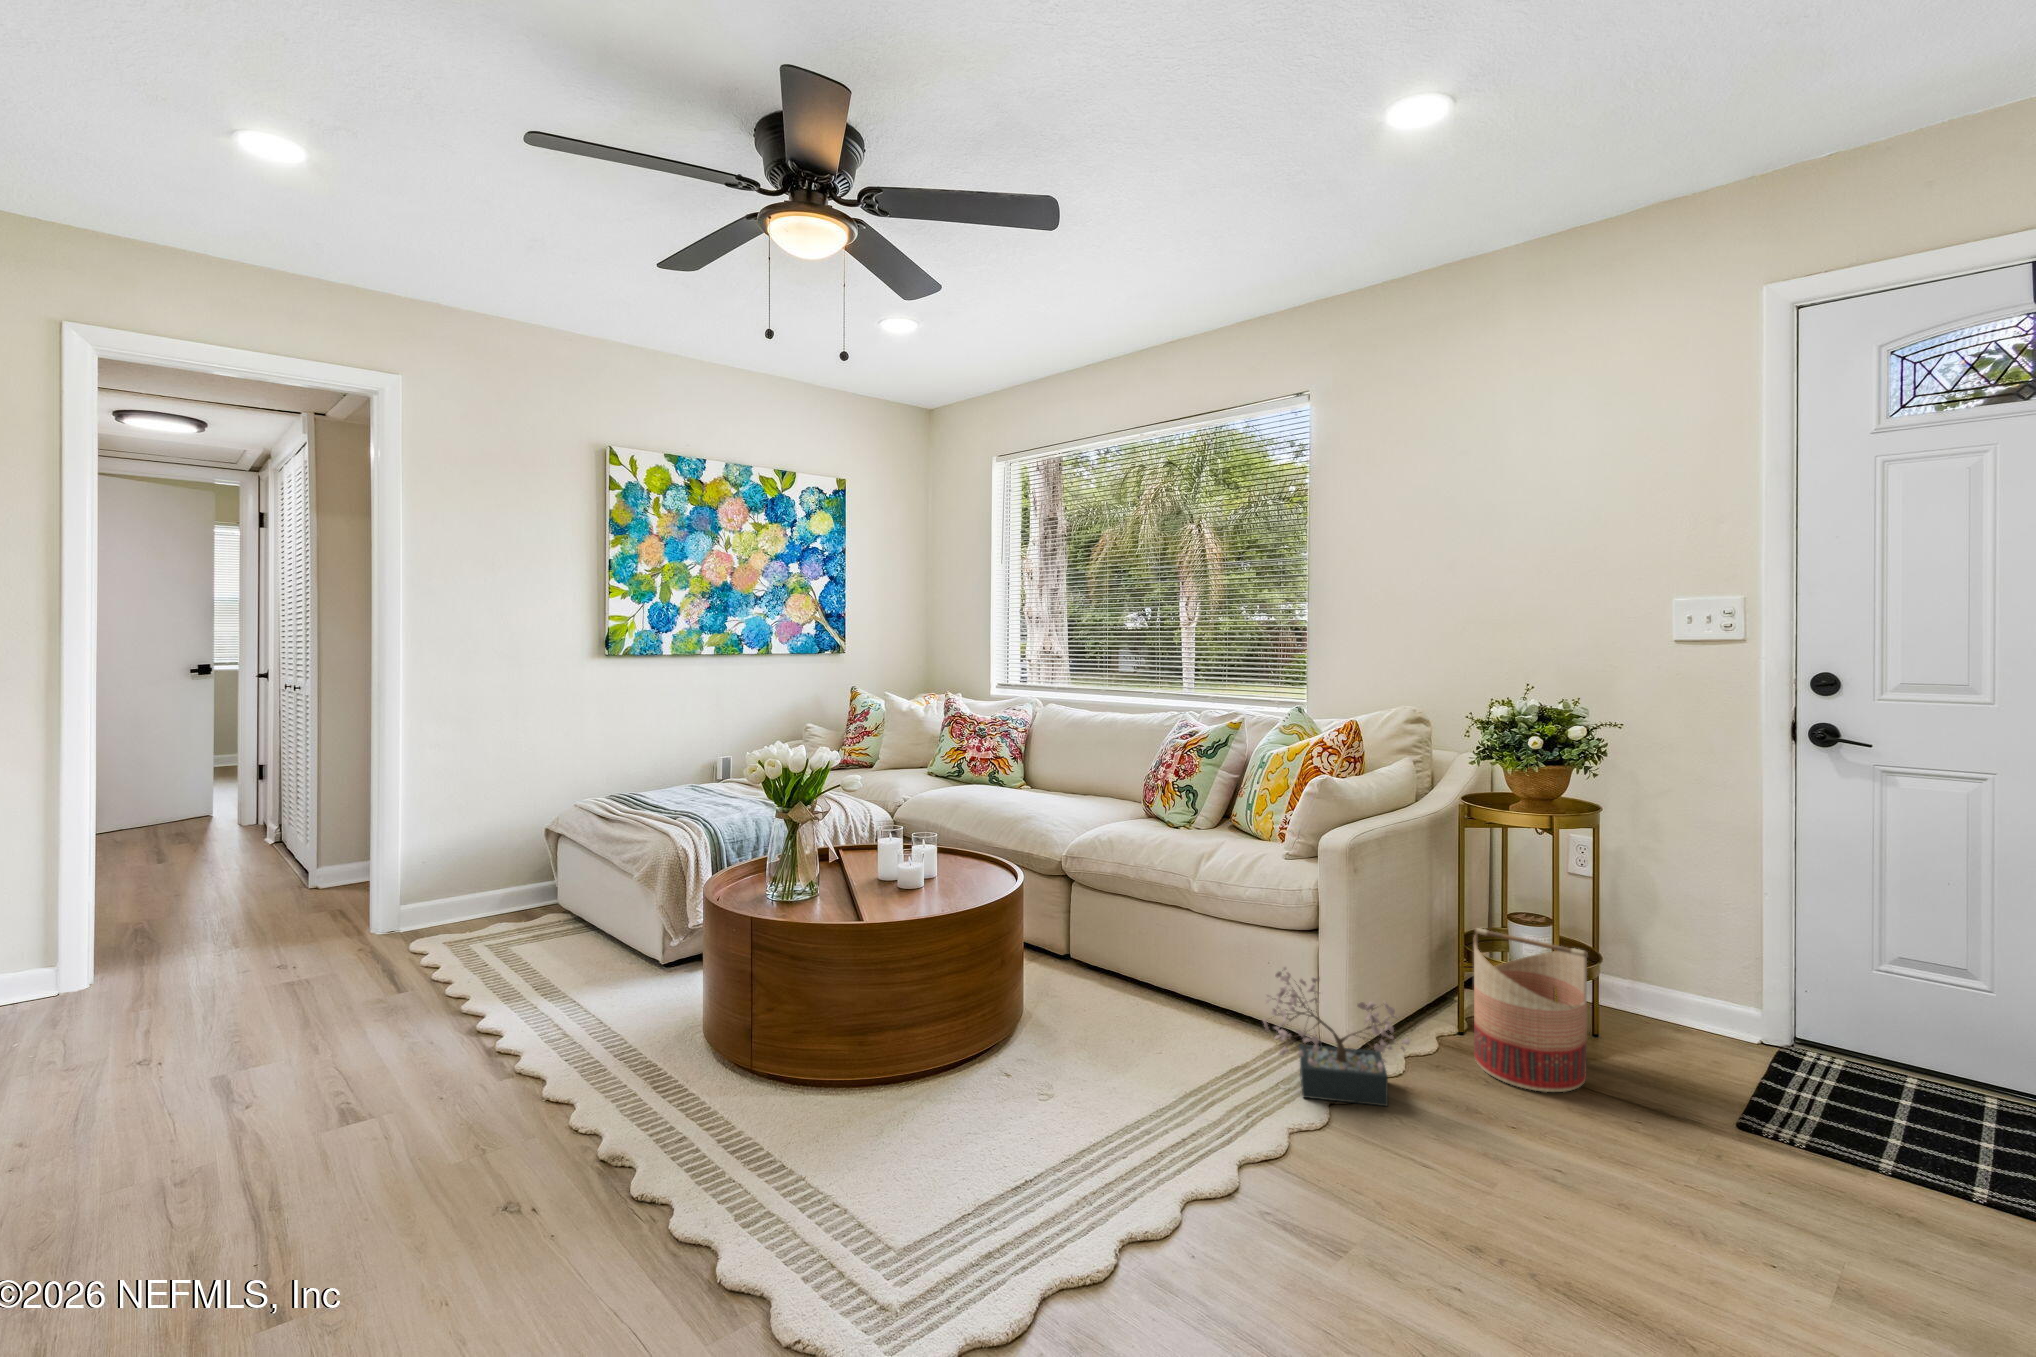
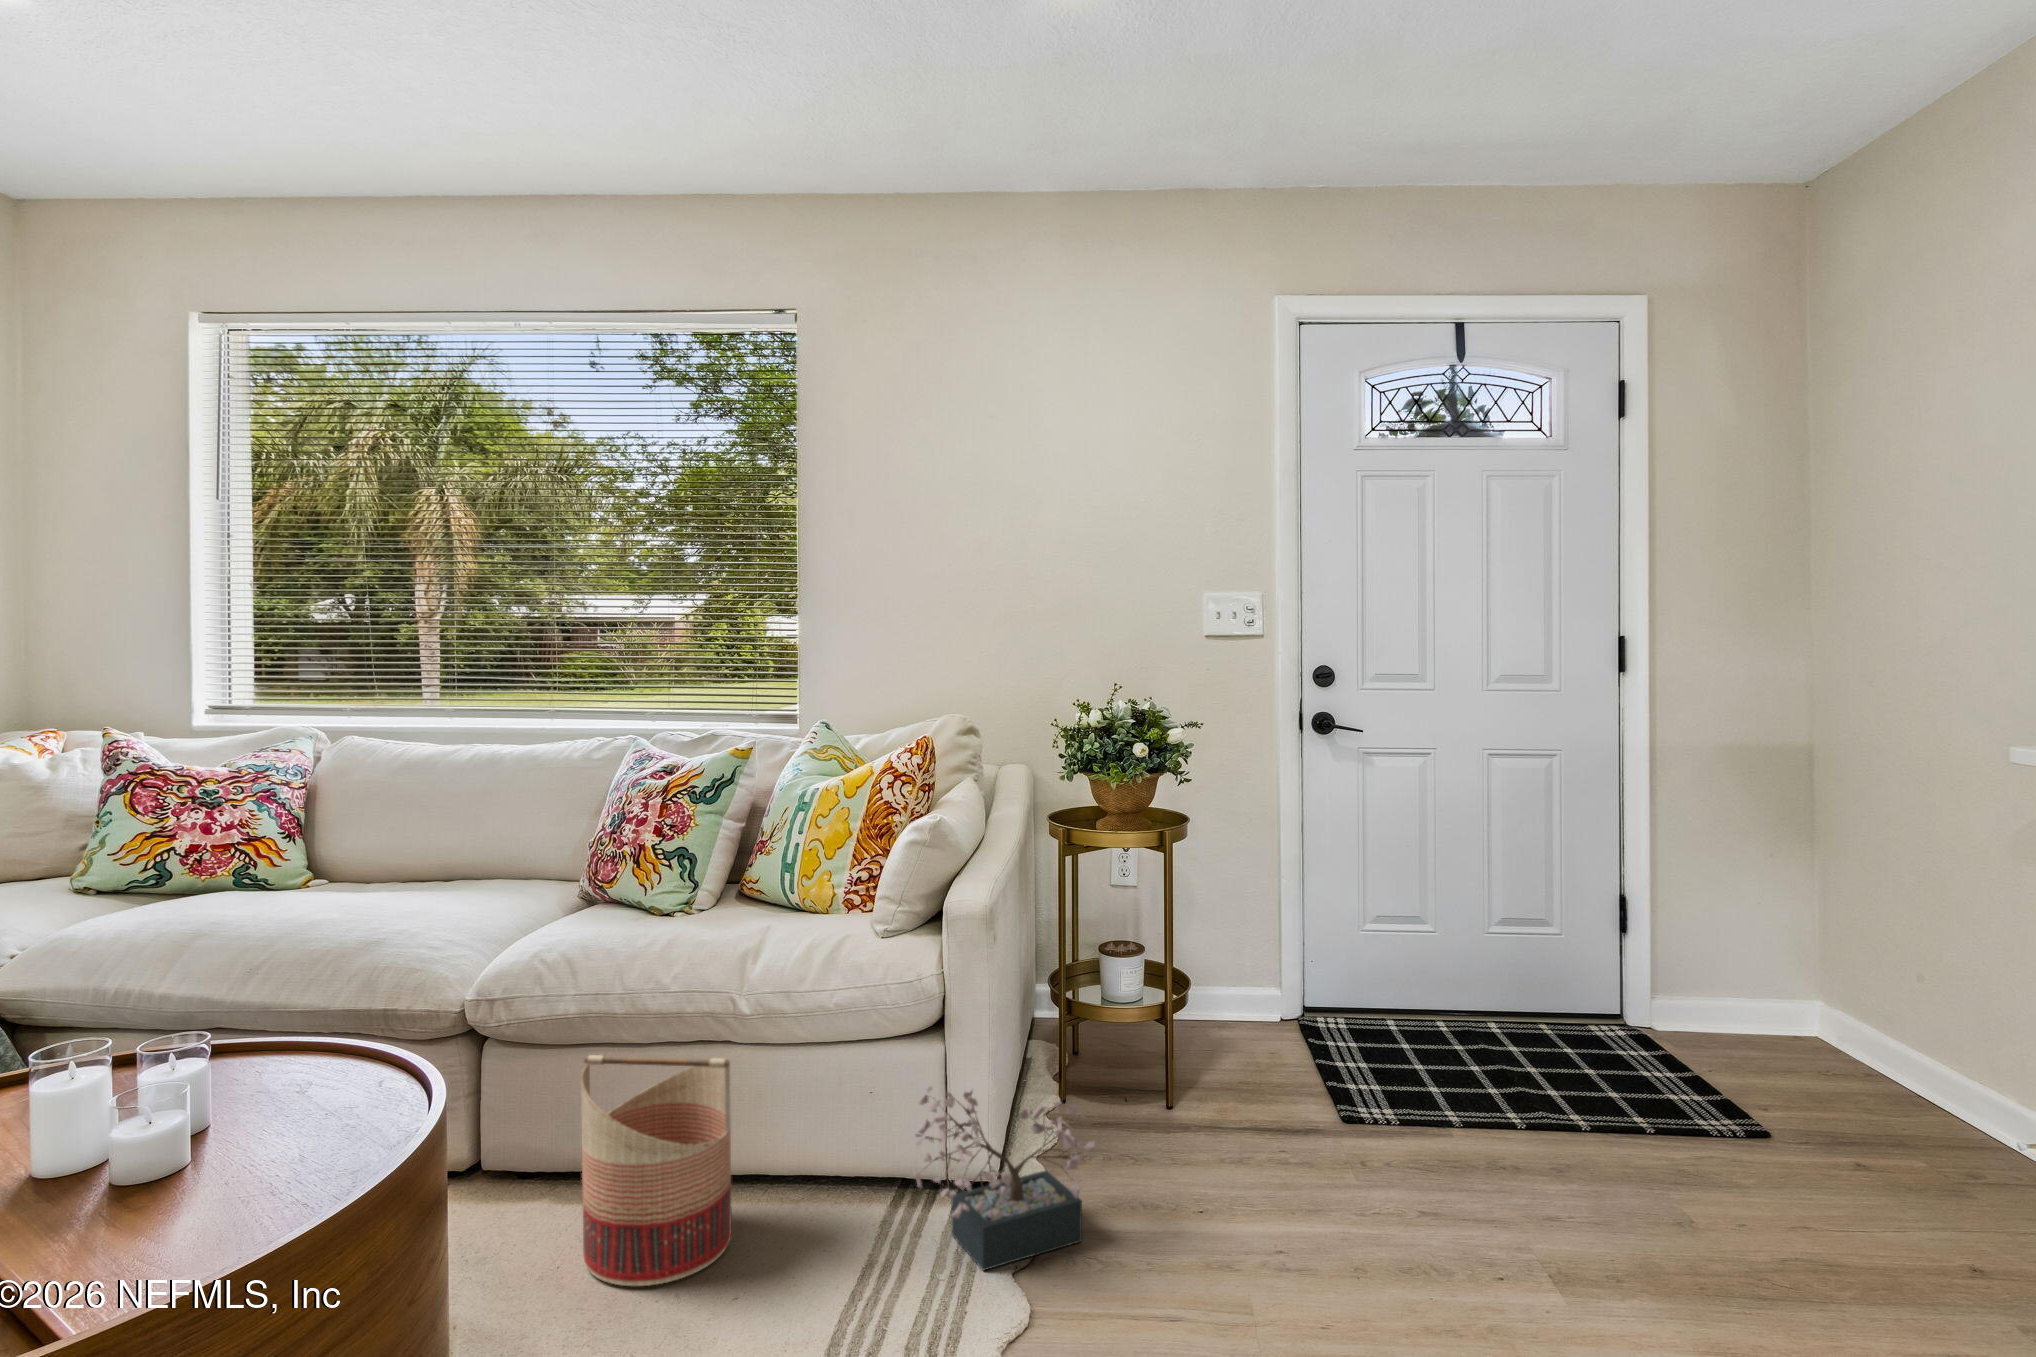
basket: present [1474,928,1588,1092] -> present [581,1055,732,1286]

